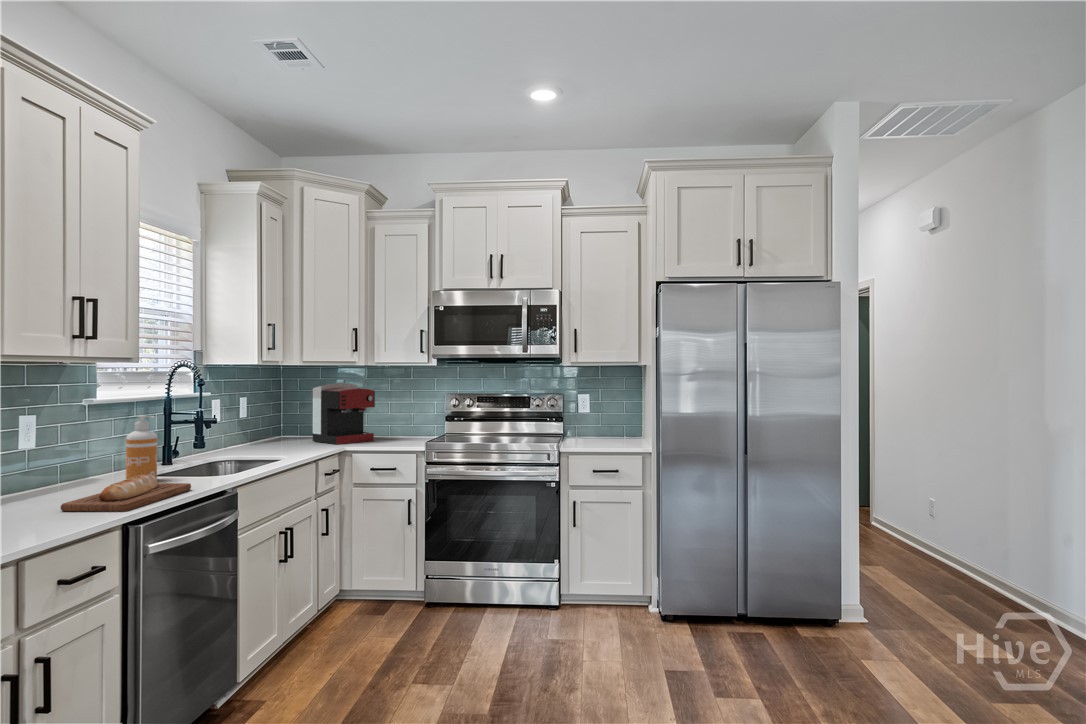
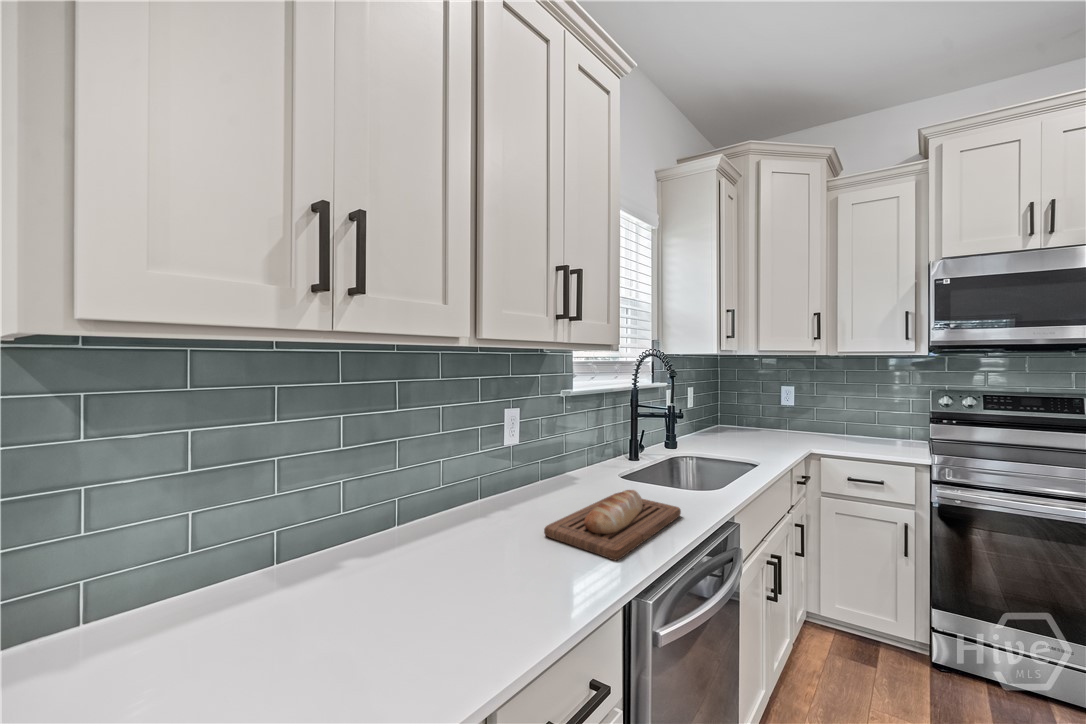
coffee maker: present [313,383,375,445] -> none [758,375,836,445]
soap dispenser: present [126,415,157,480] -> none [603,409,633,485]

